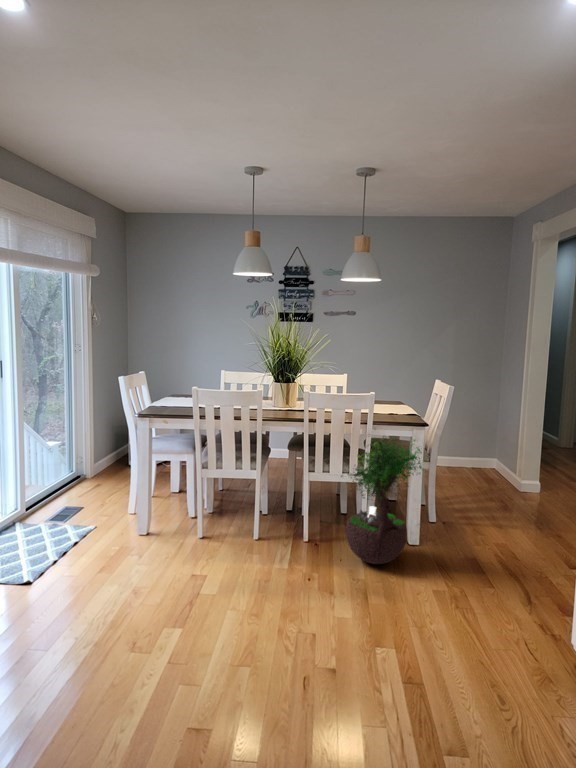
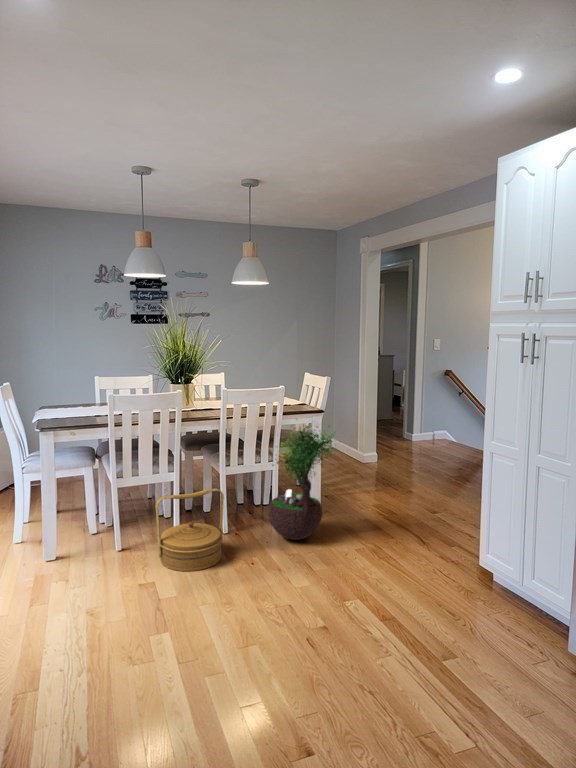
woven basket: none [221,491,292,573] -> present [156,488,224,571]

